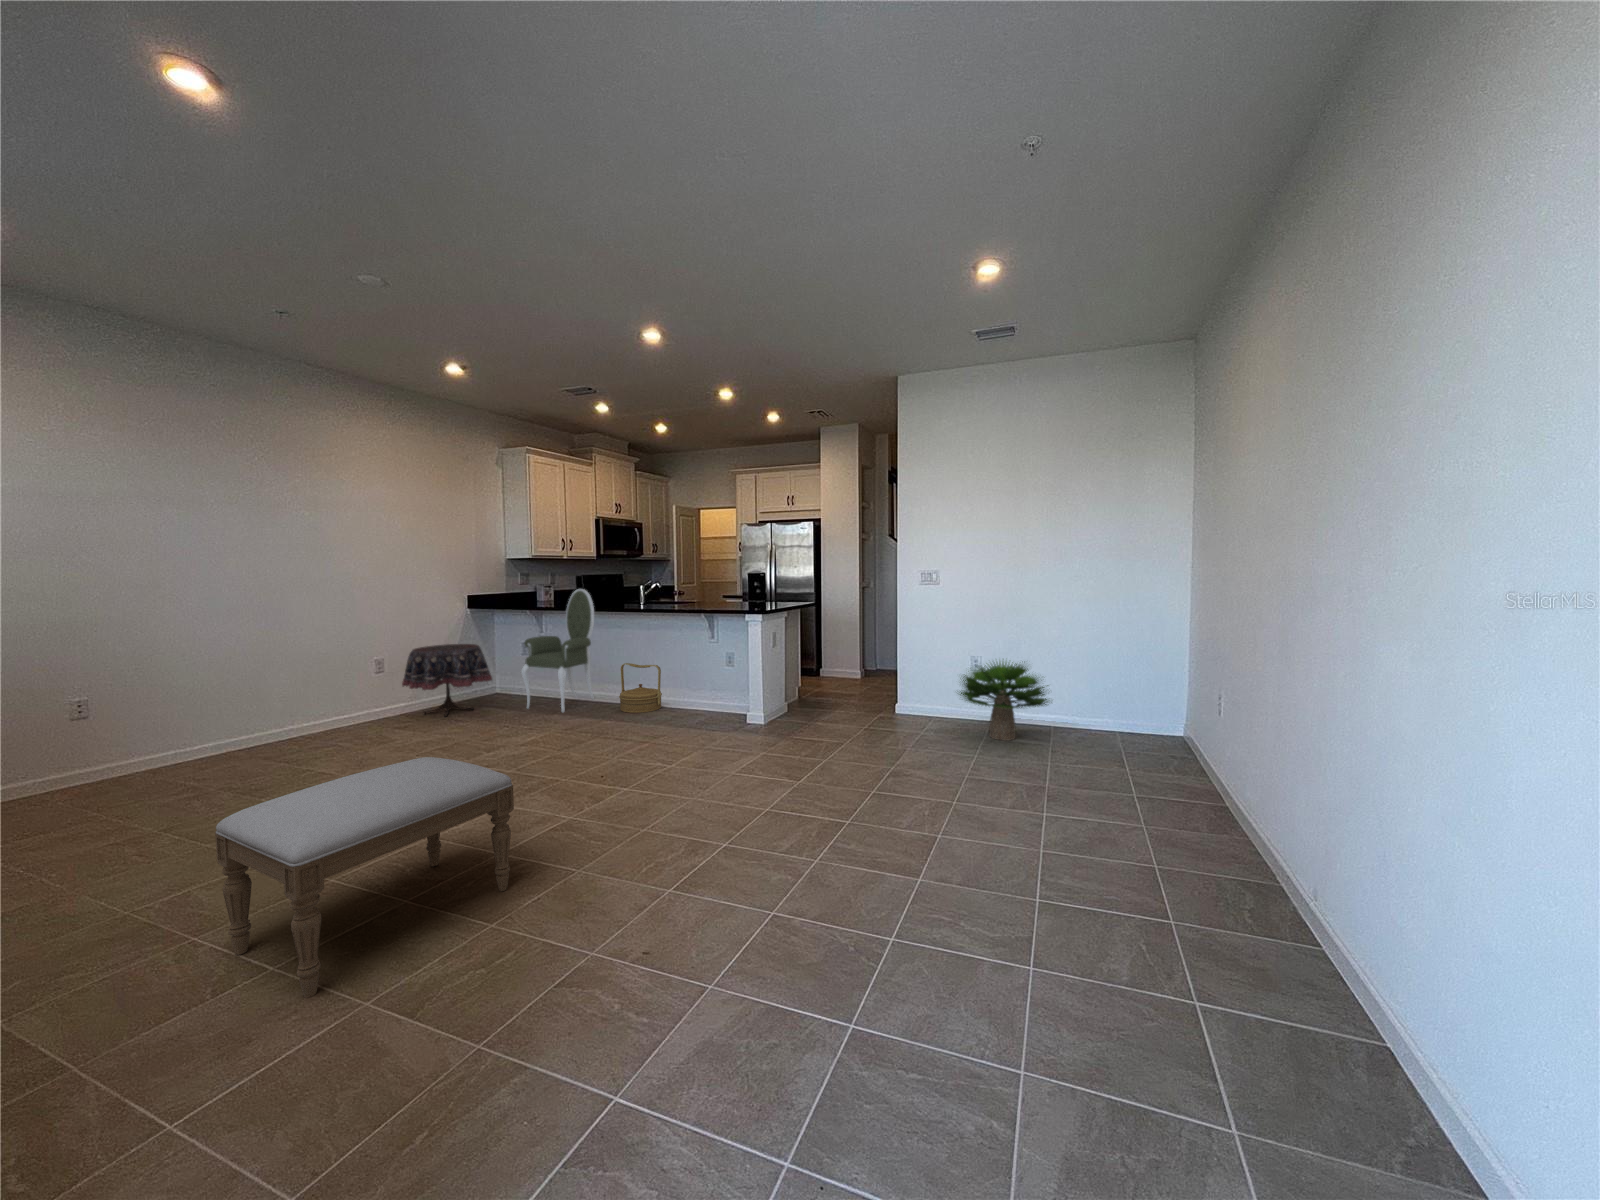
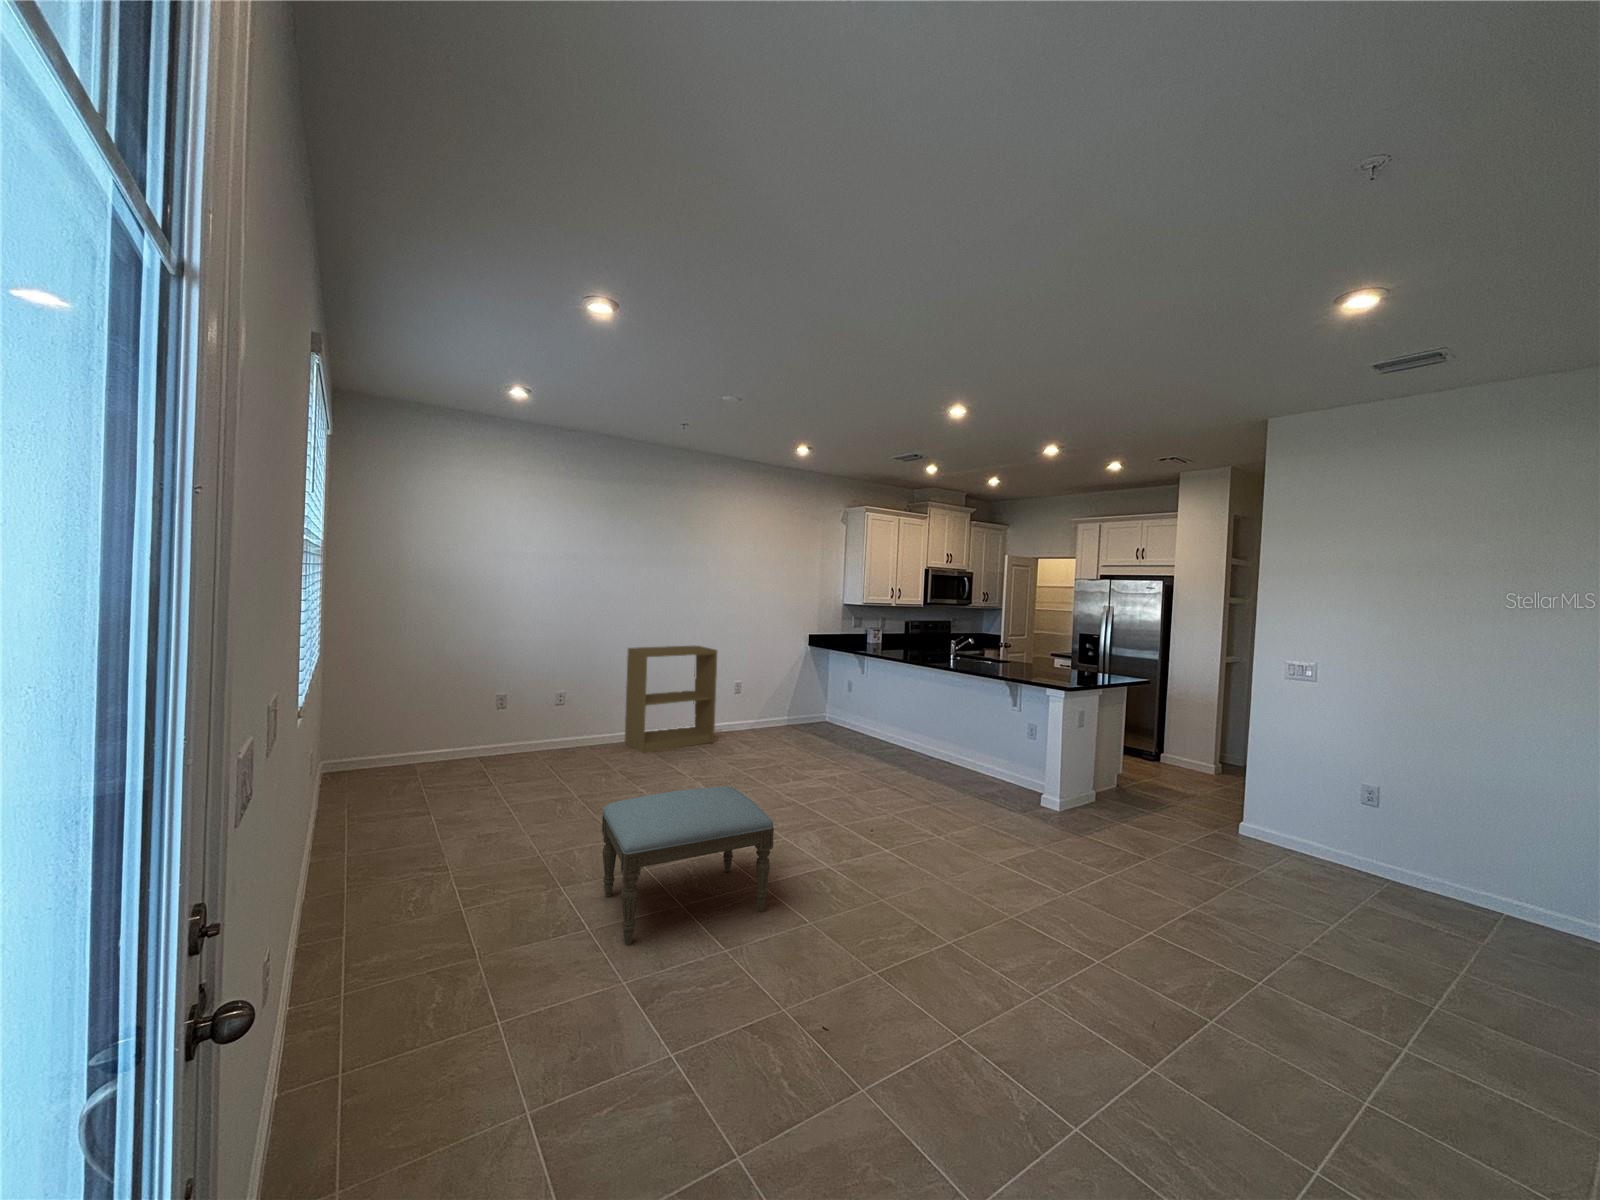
armchair: present [521,589,594,712] -> none [843,639,908,751]
bookshelf: none [166,616,343,774] -> present [625,645,717,753]
side table: present [402,644,492,717] -> none [758,675,821,737]
potted plant: present [959,662,1048,741] -> none [1322,802,1522,930]
woven basket: present [619,663,662,713] -> none [920,715,962,768]

